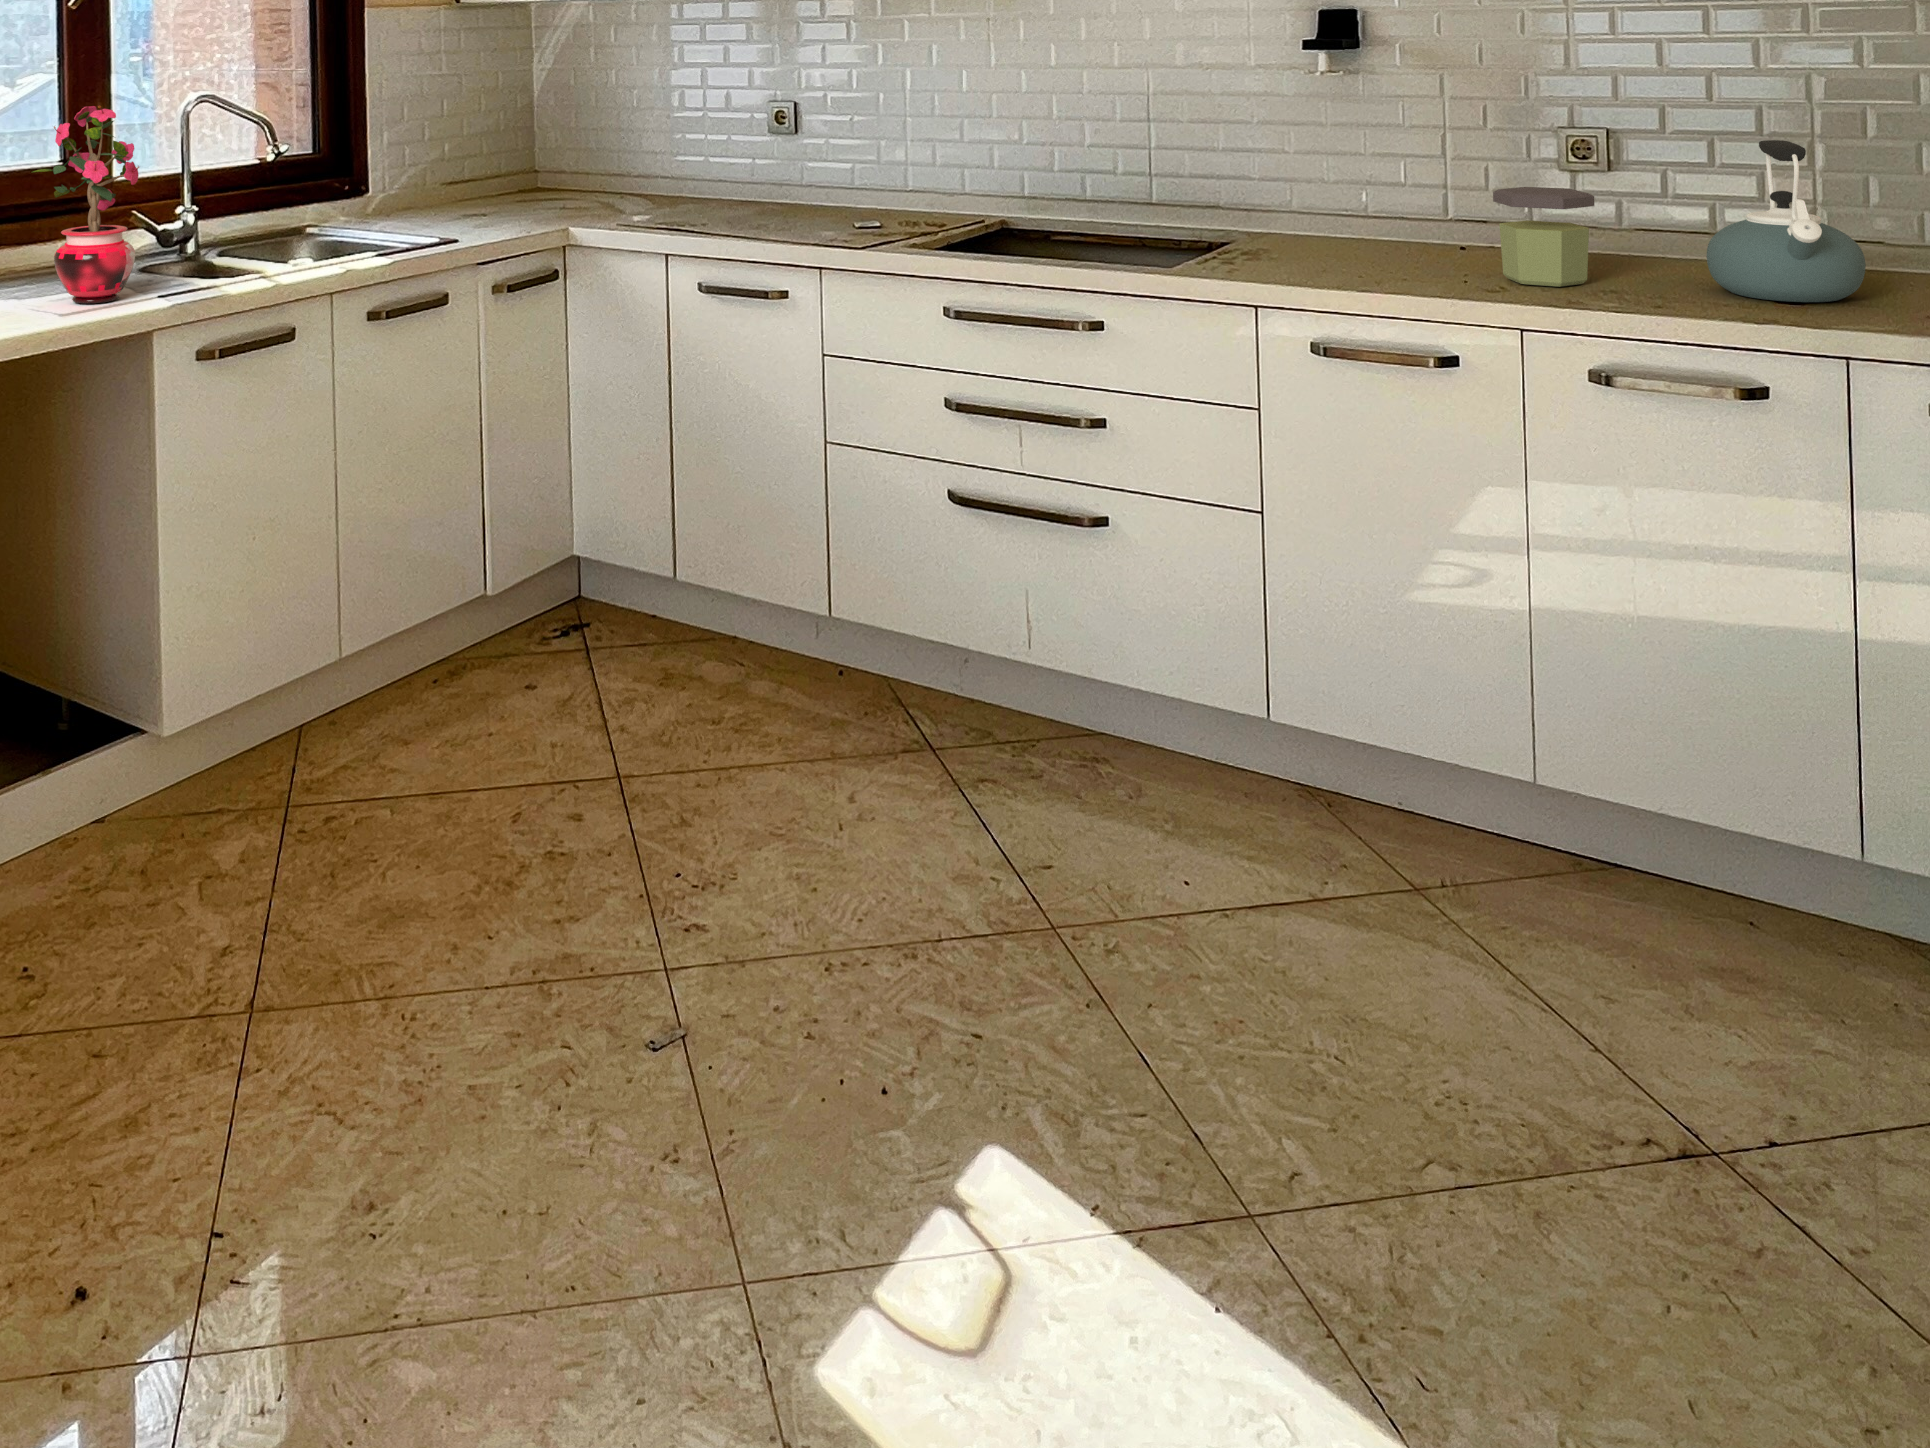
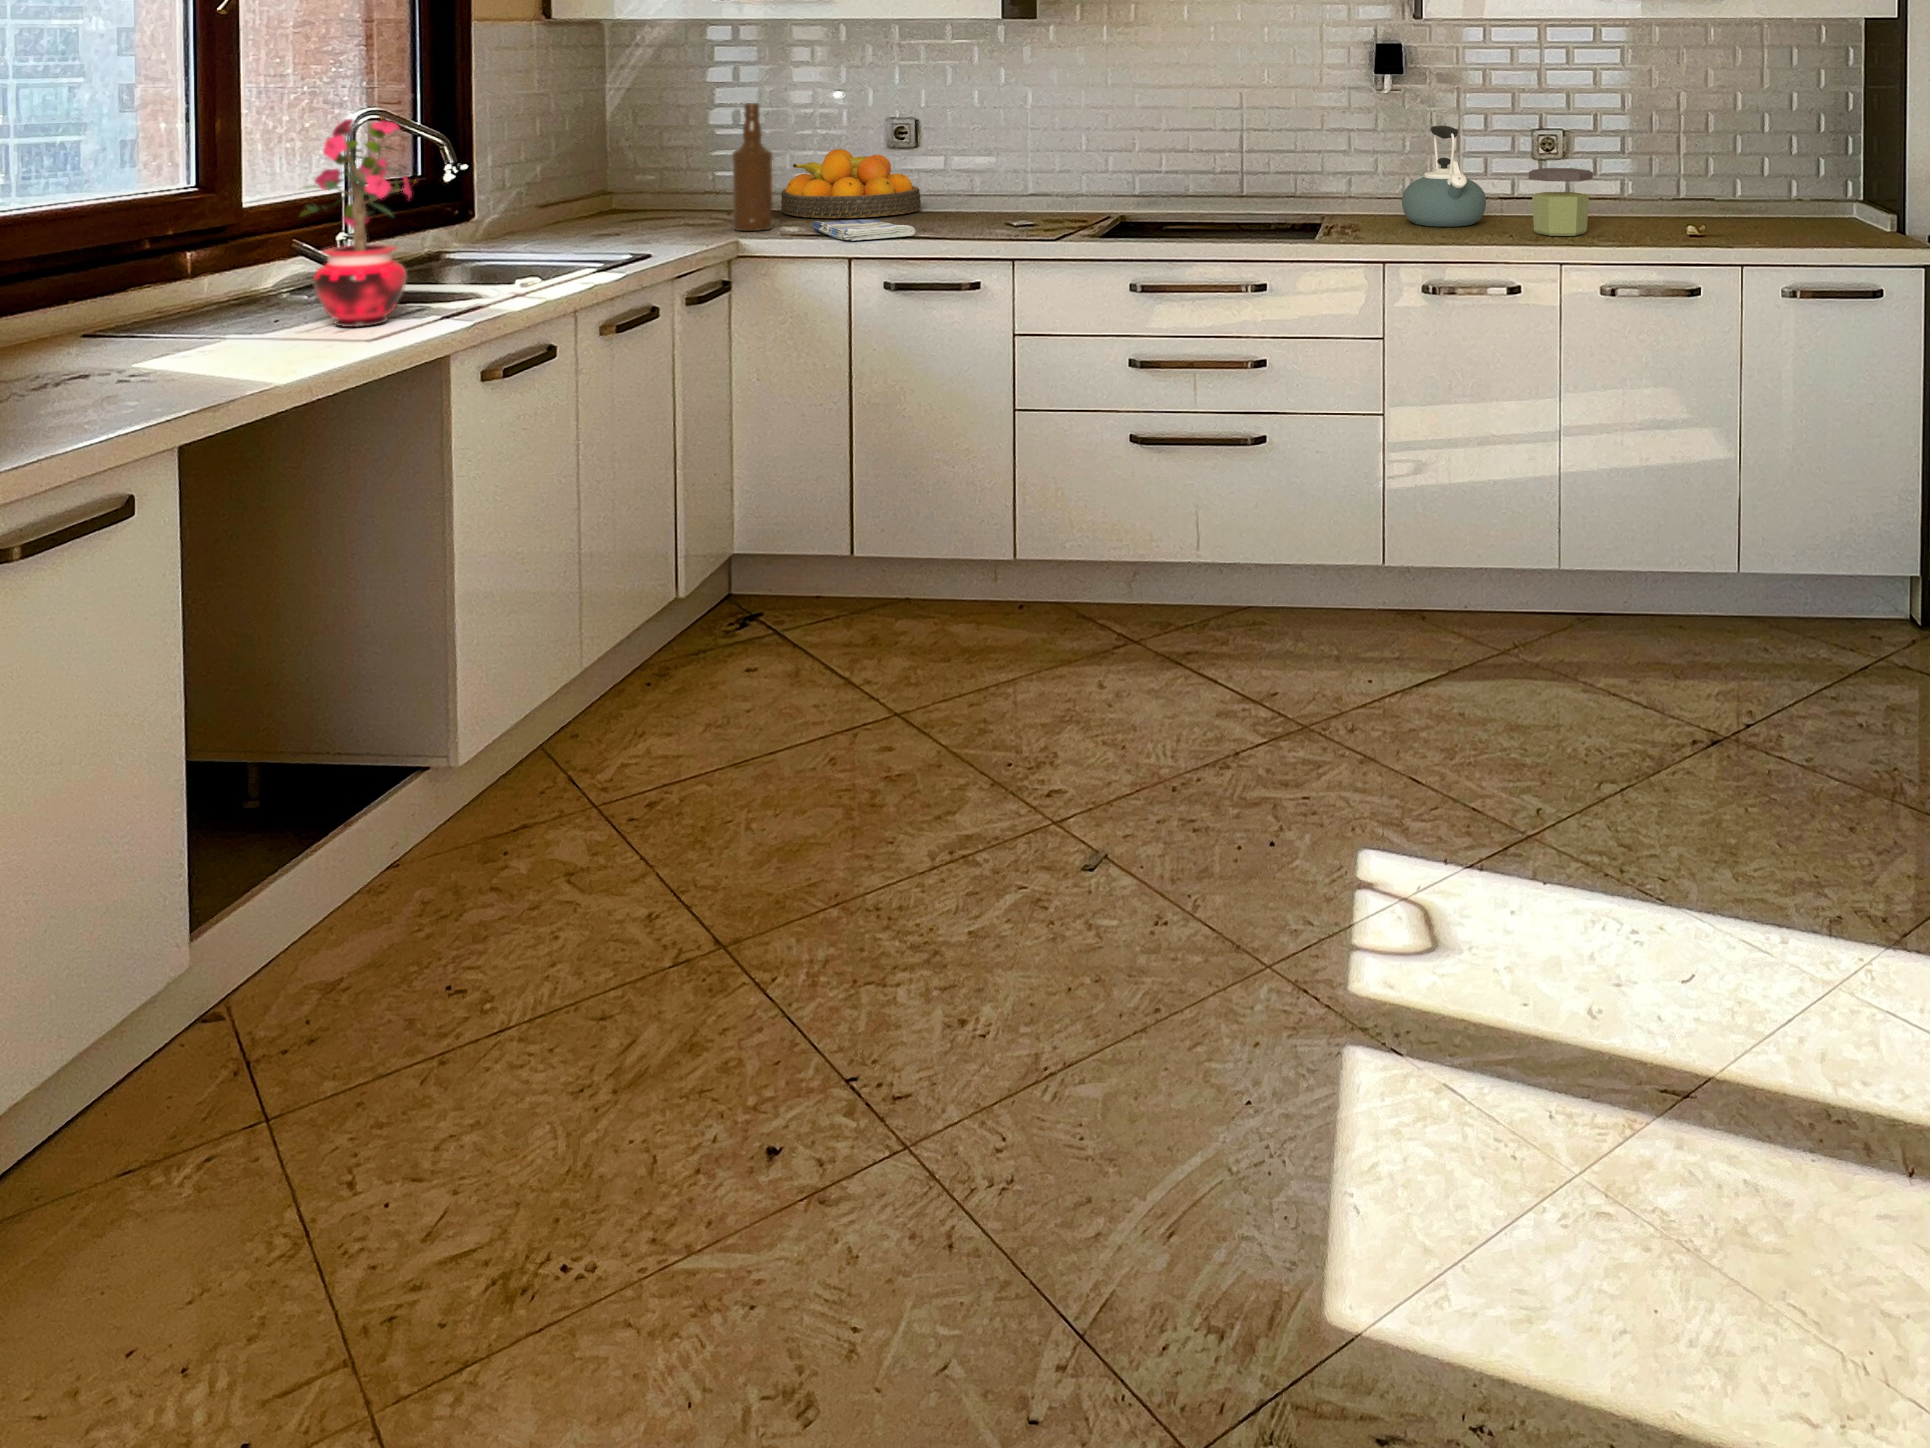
bottle: none [584,87,625,219] -> present [732,103,774,231]
fruit bowl: none [663,134,806,209] -> present [781,149,921,218]
kettle: present [1706,140,1866,302] -> present [1402,126,1486,227]
dish towel: none [651,213,734,237] -> present [813,220,916,241]

